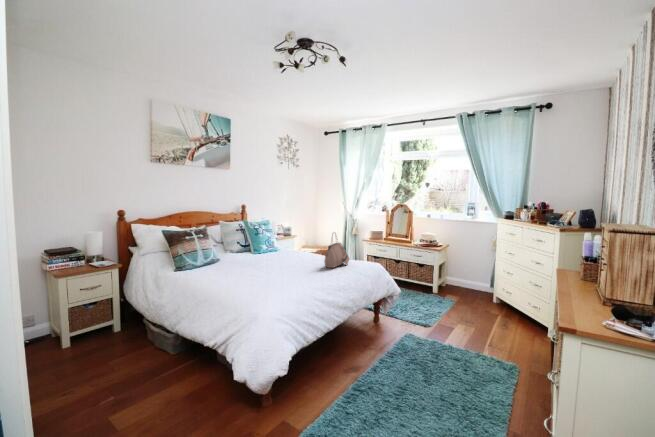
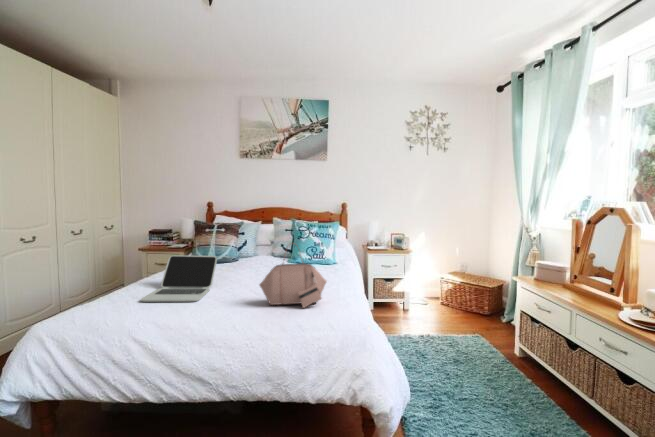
laptop: none [243,251,298,284] -> present [141,255,217,302]

